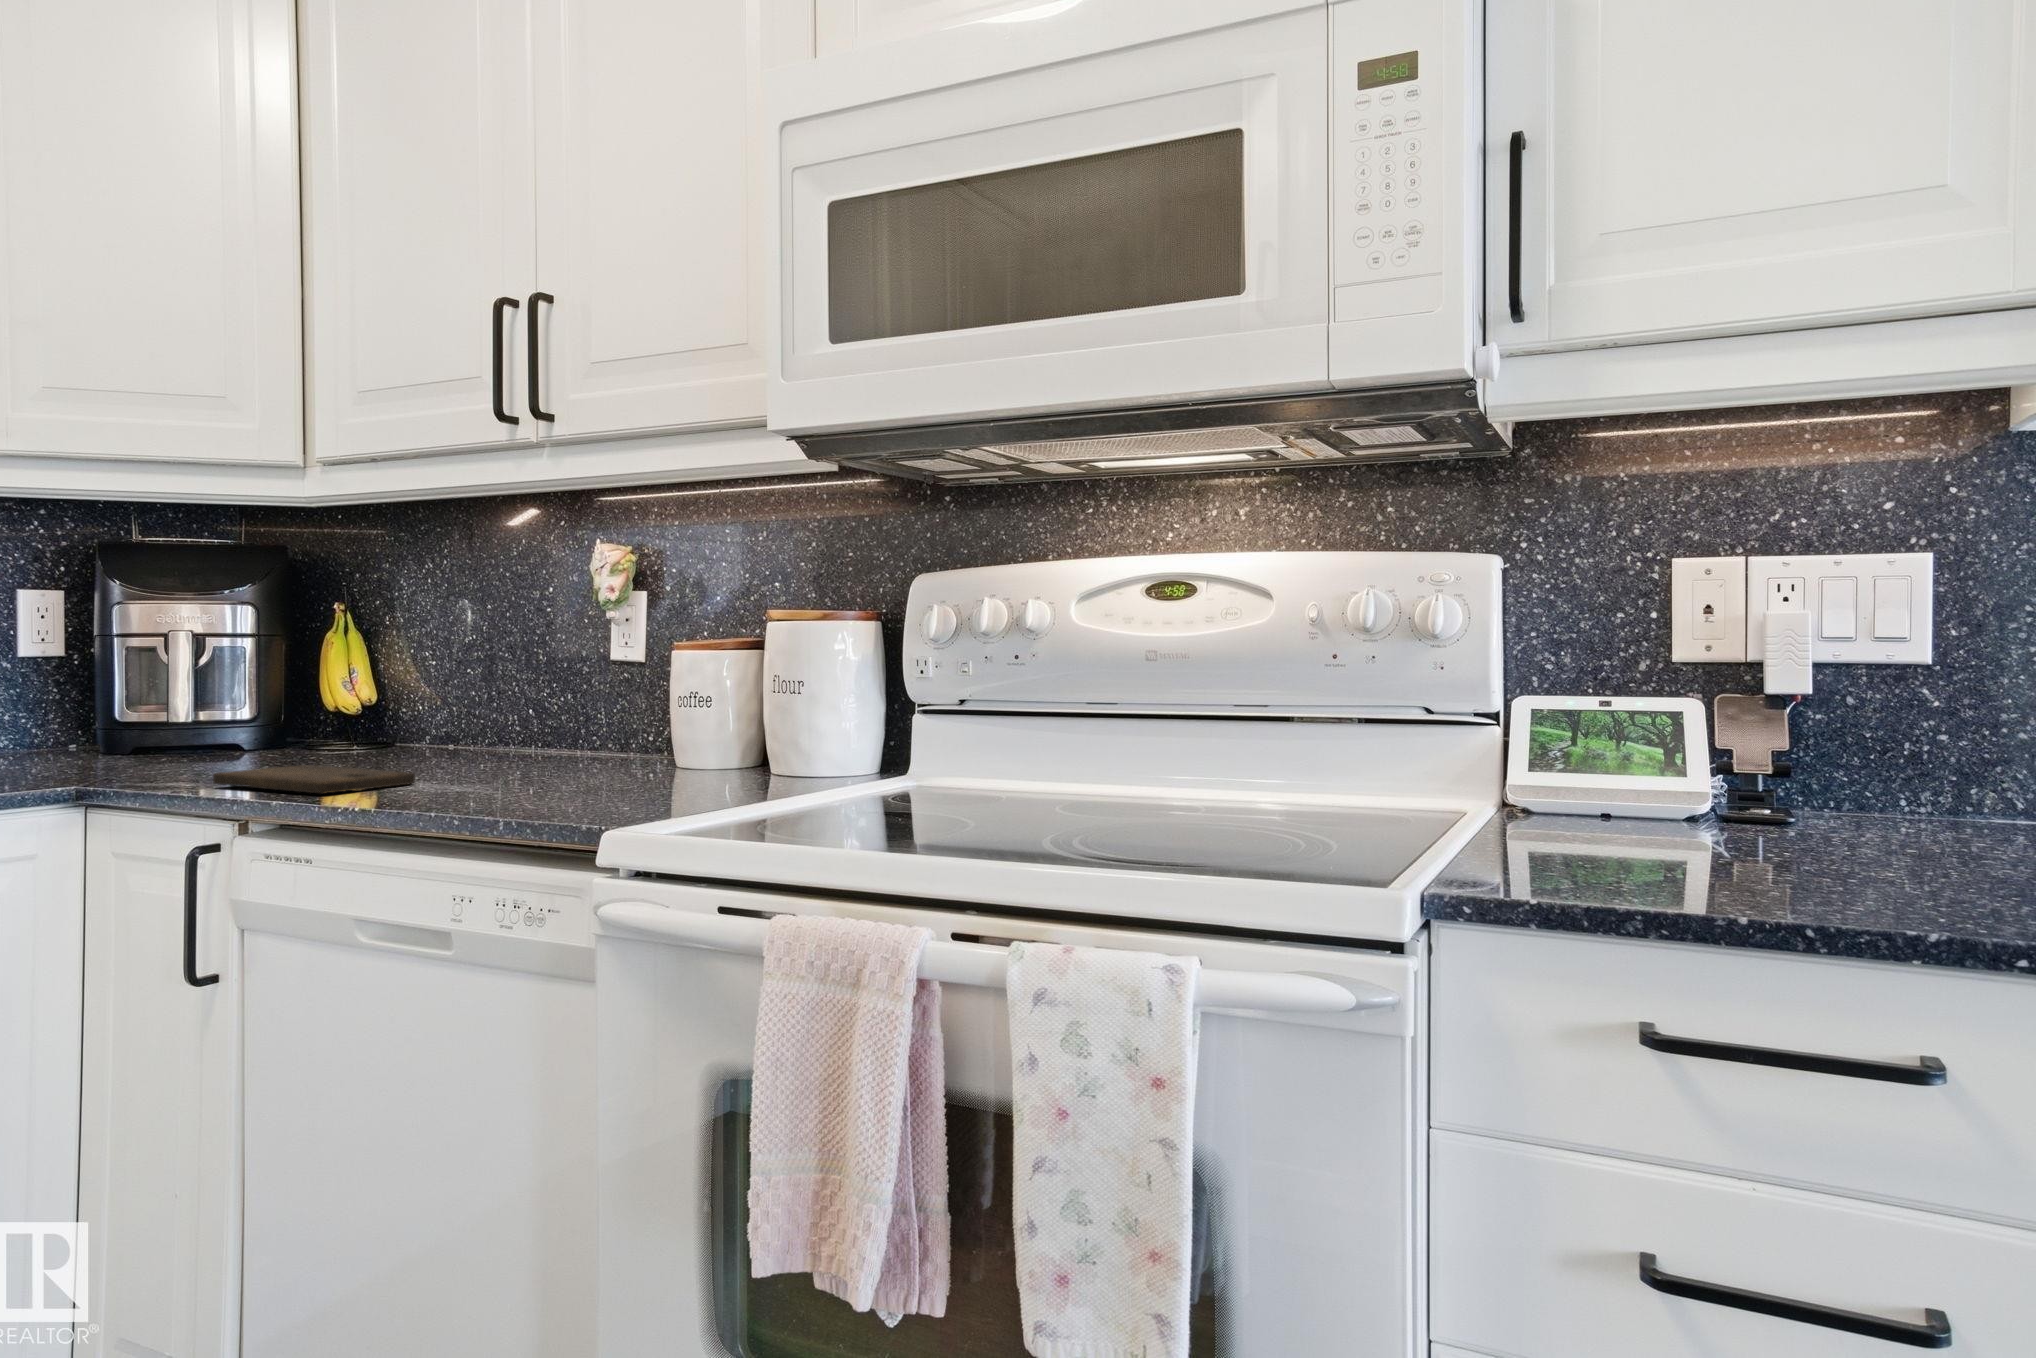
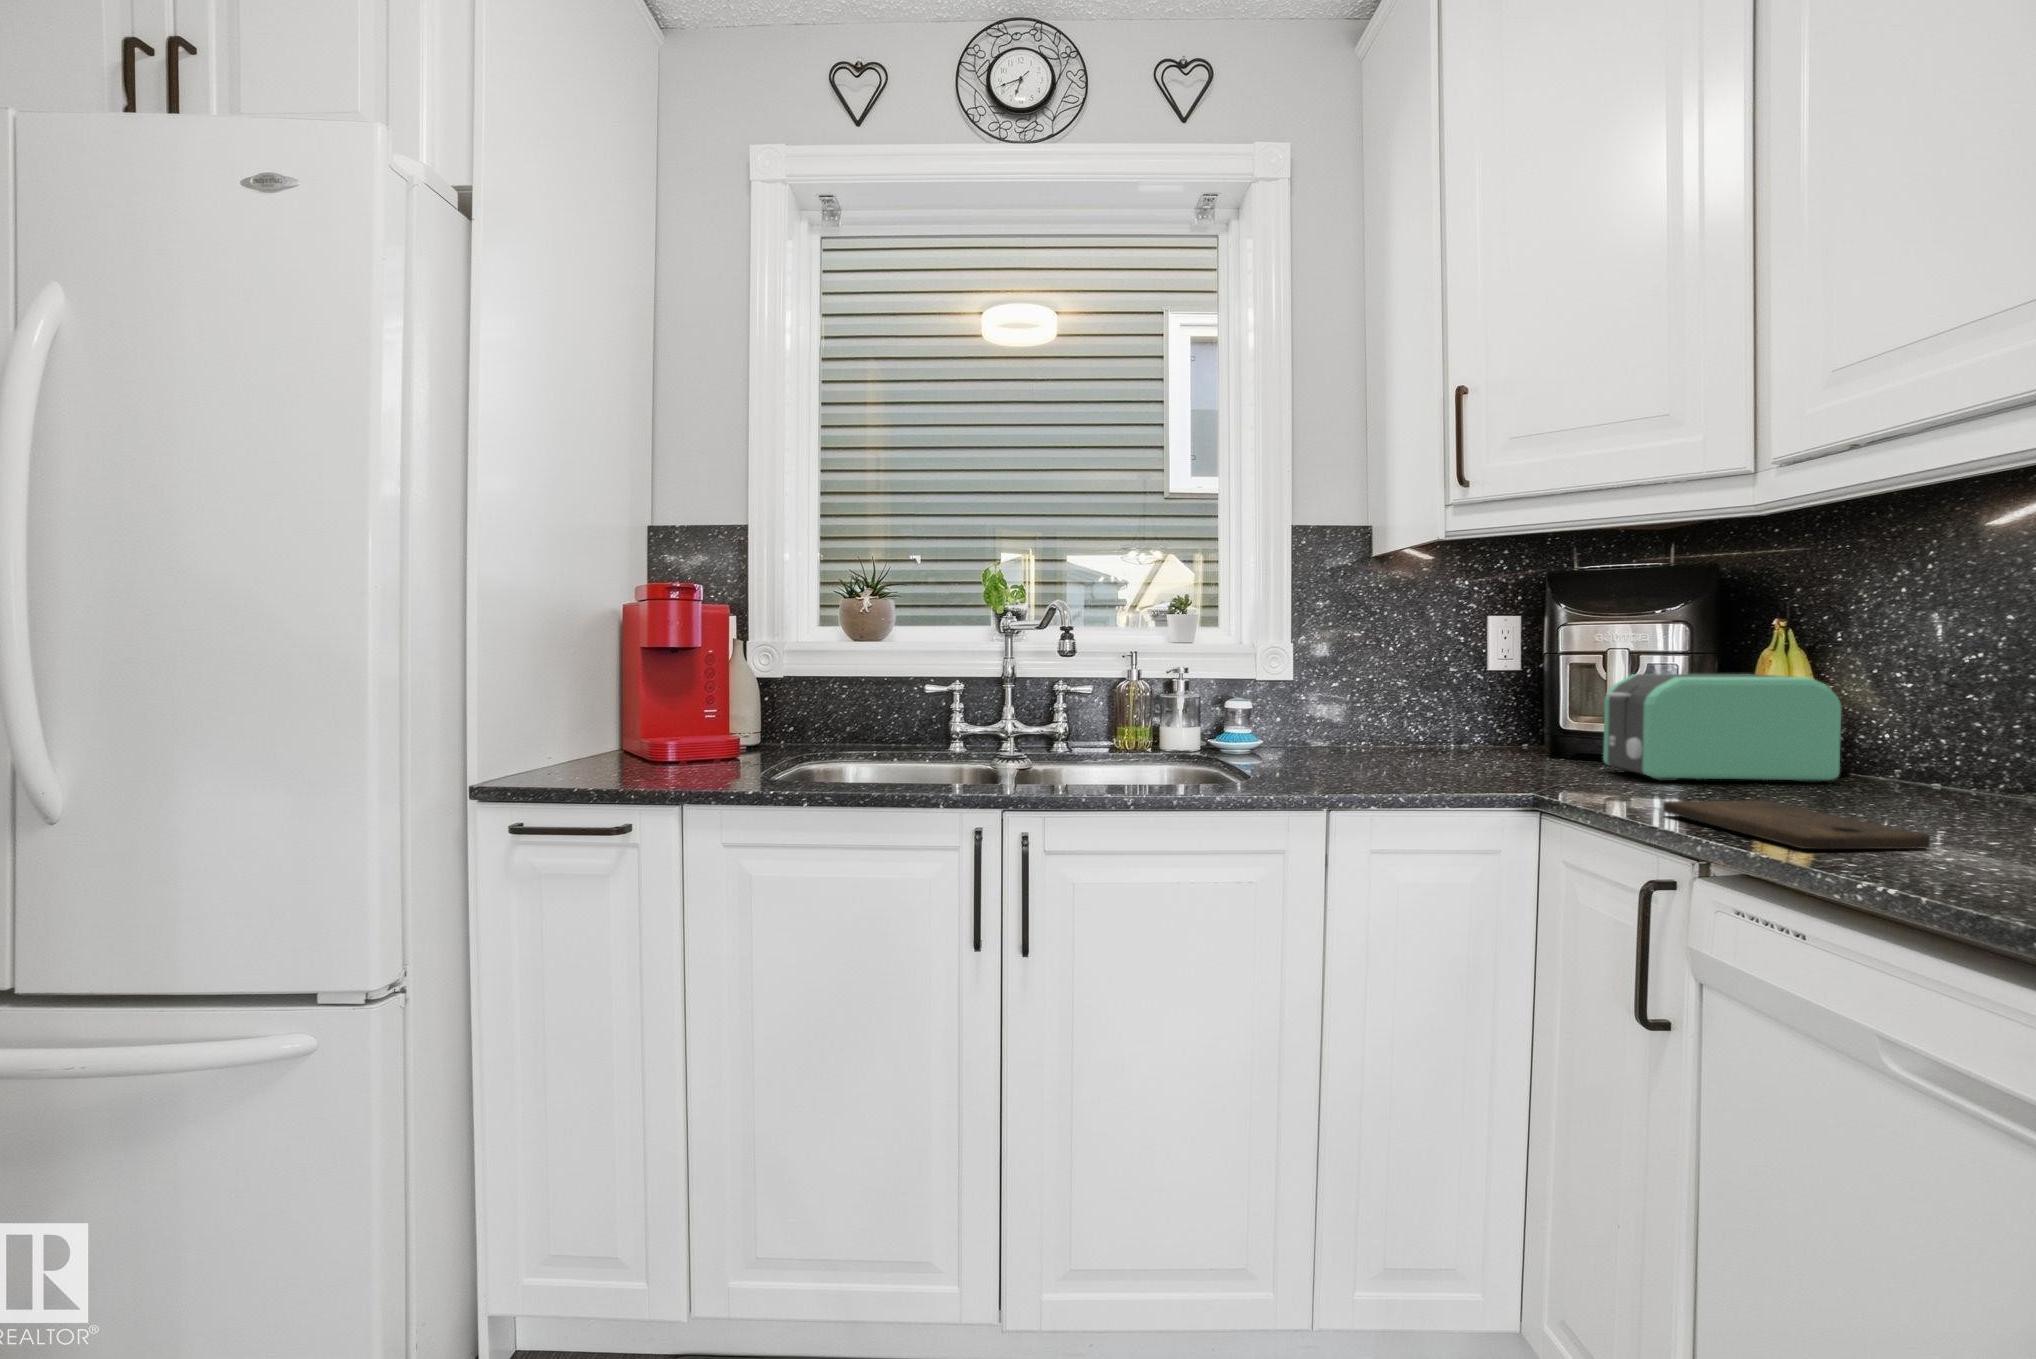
toaster: none [163,656,382,764] -> present [1603,674,1841,783]

